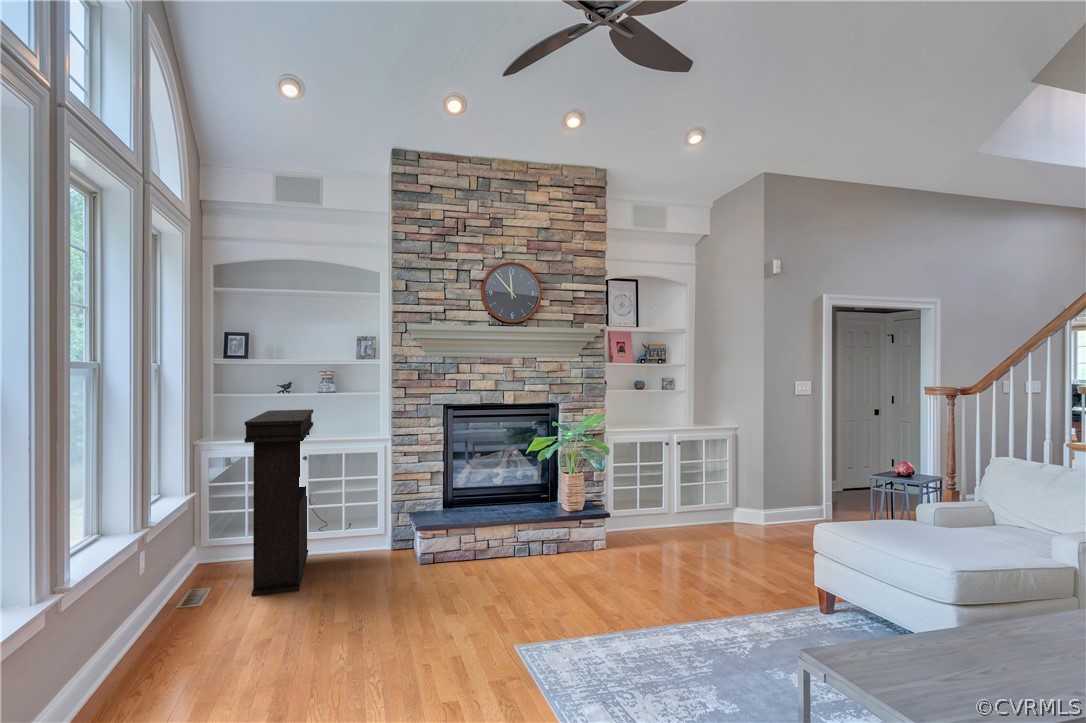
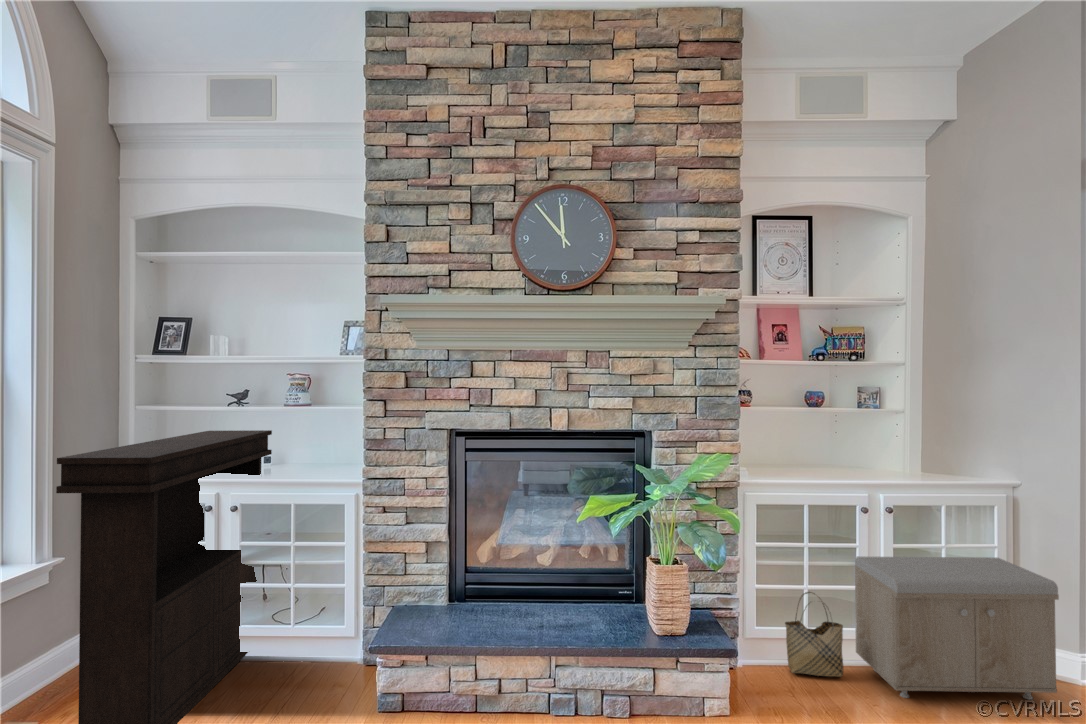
storage bench: none [663,465,754,536] -> present [855,556,1059,700]
woven basket: none [628,489,658,532] -> present [785,592,843,677]

